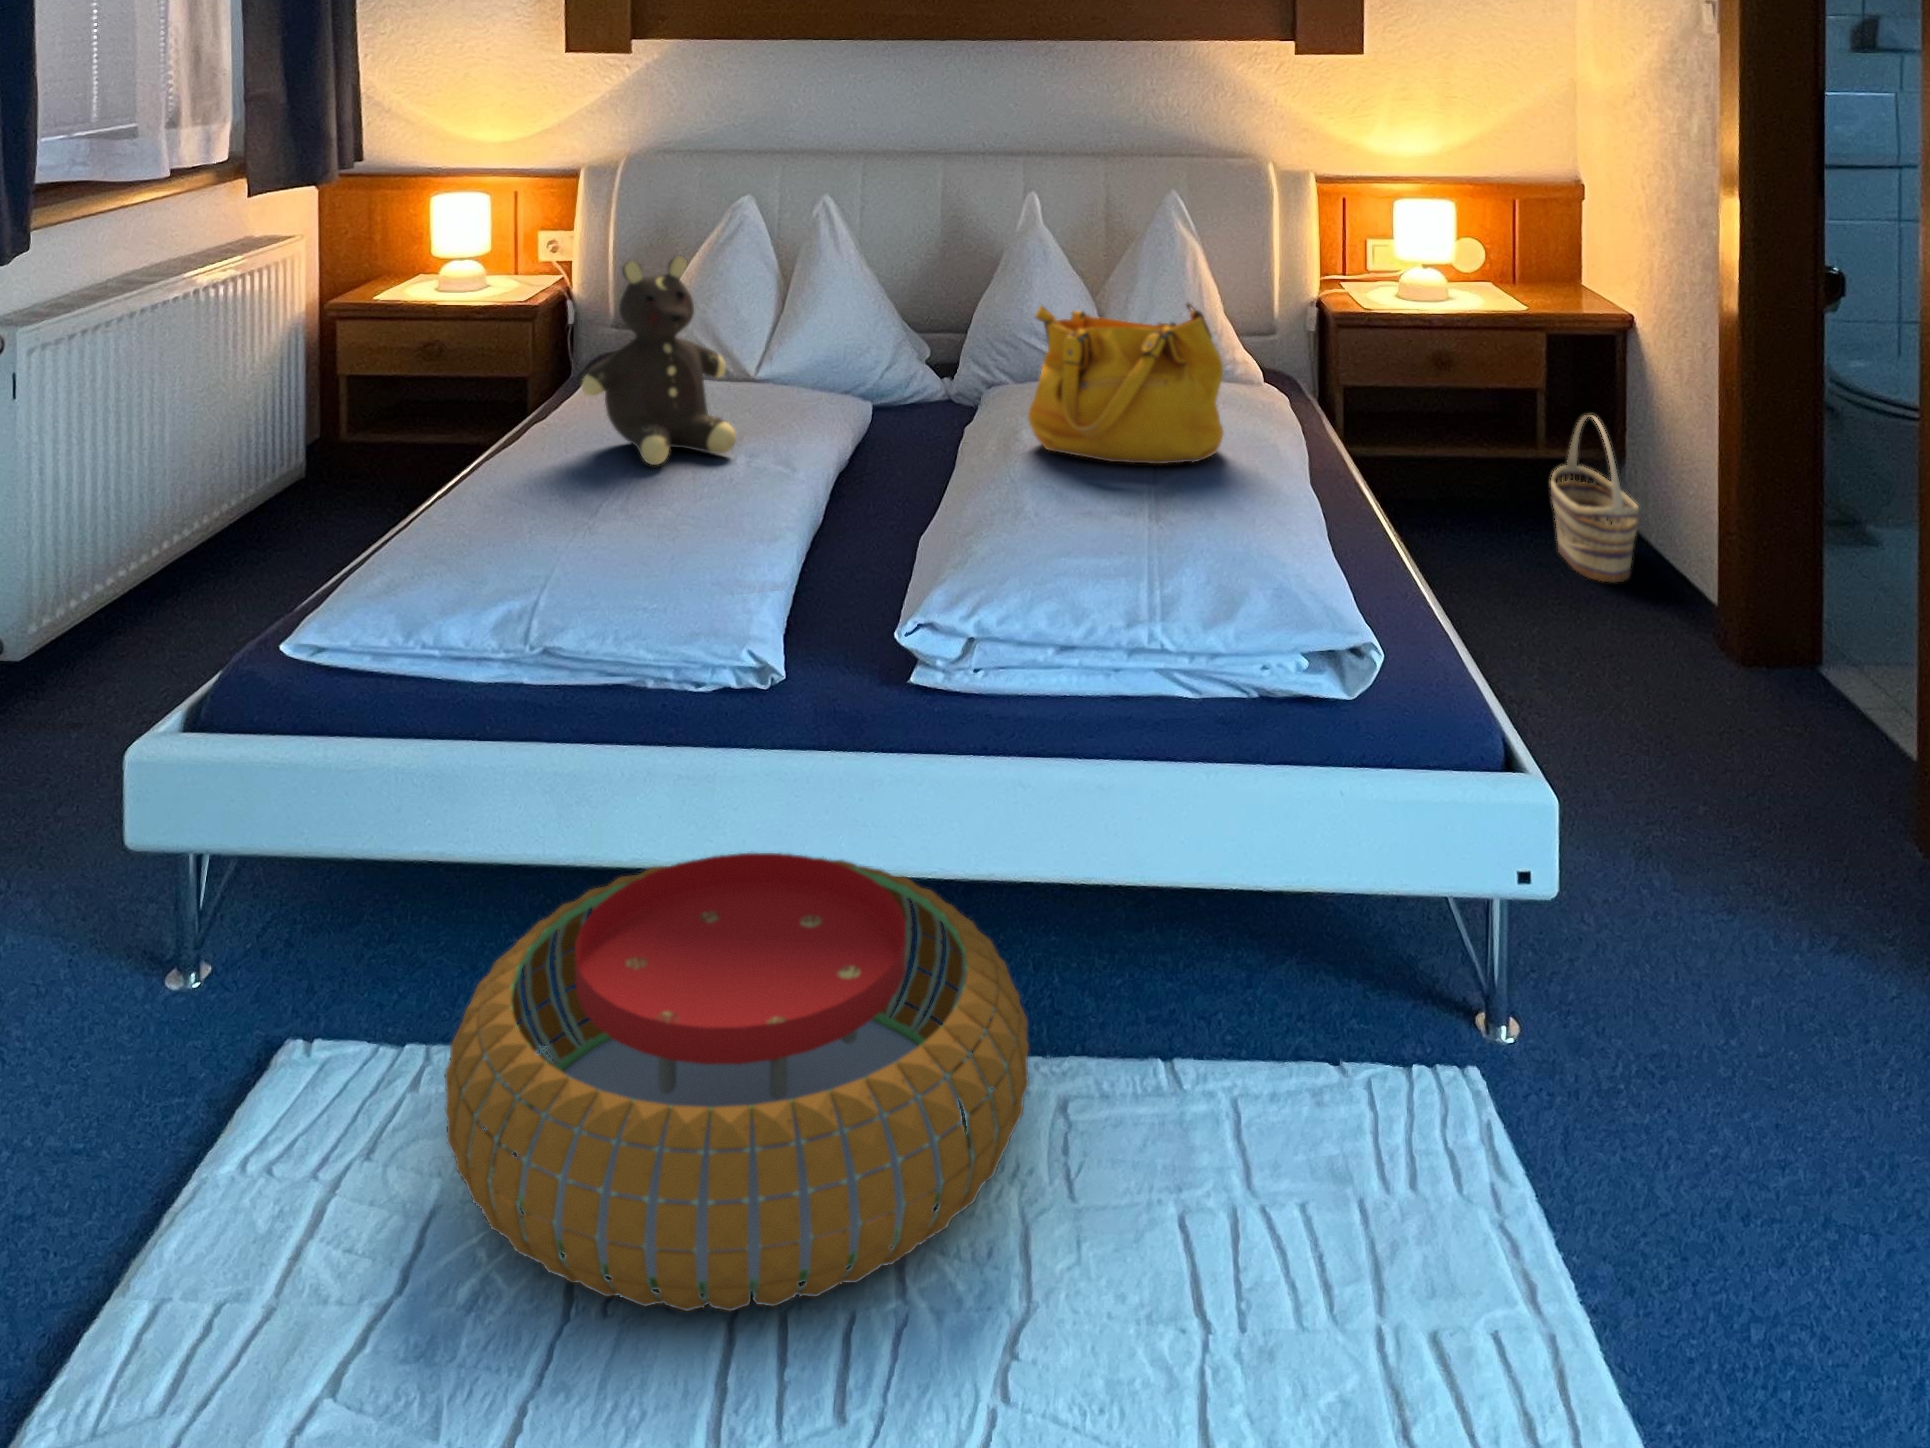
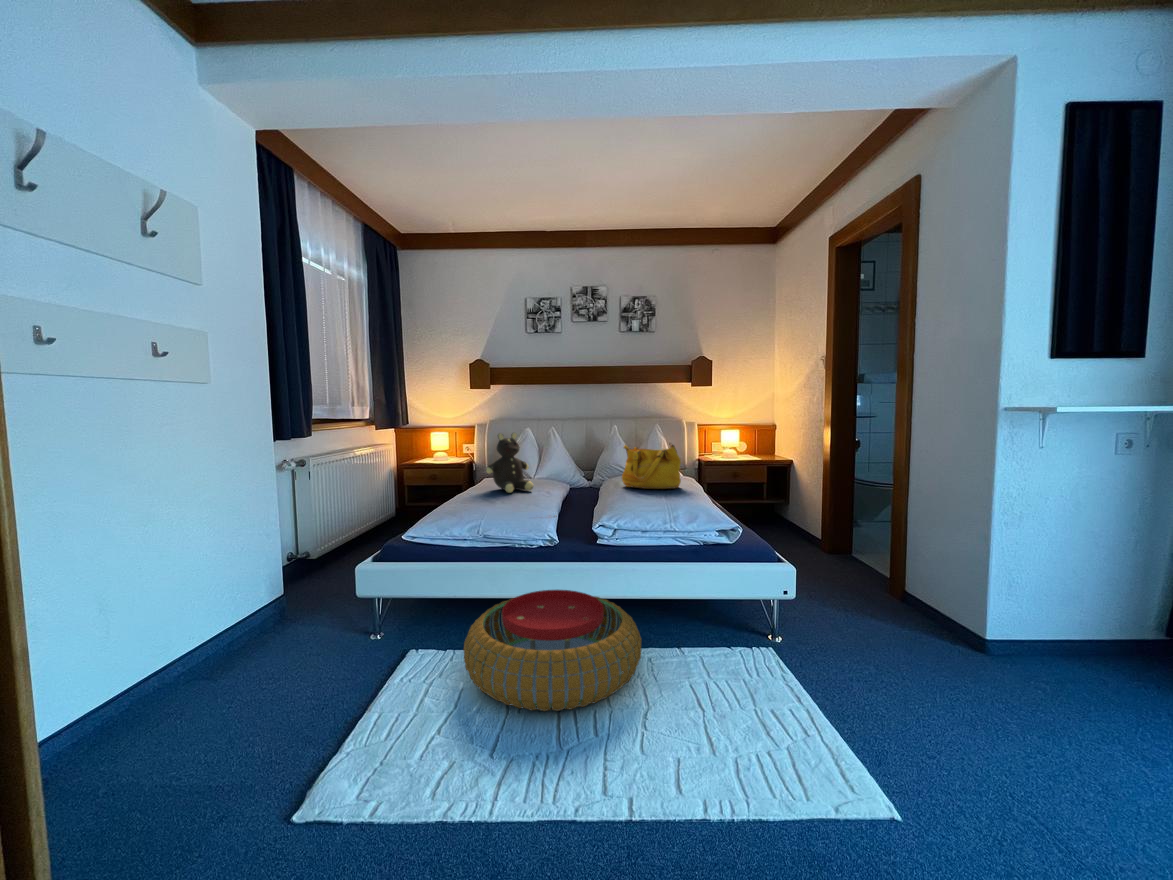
basket: present [1551,415,1639,583] -> none [767,488,794,535]

